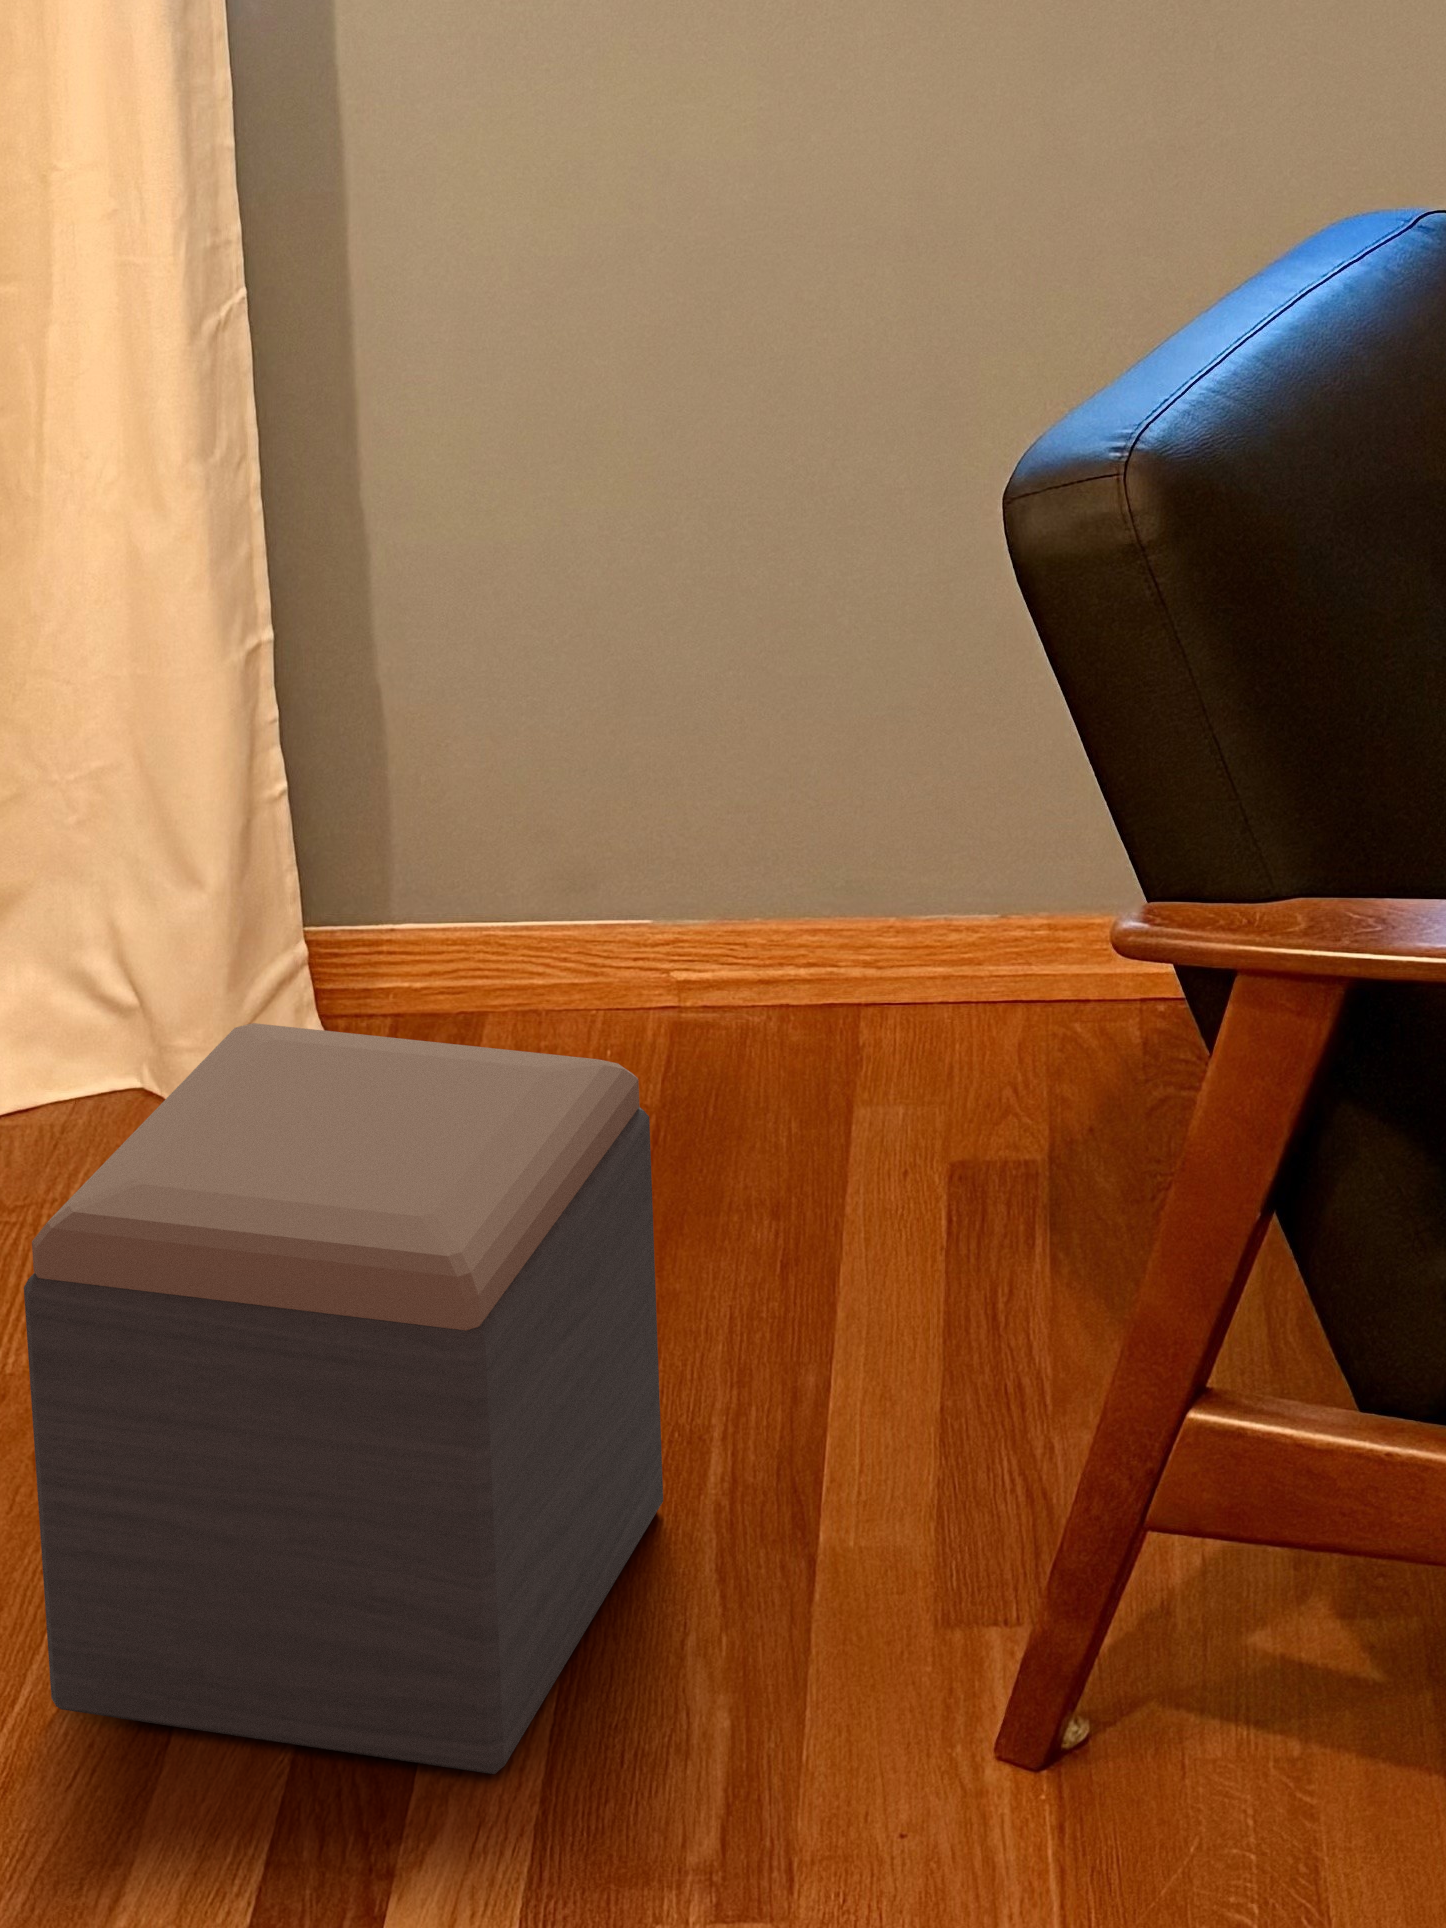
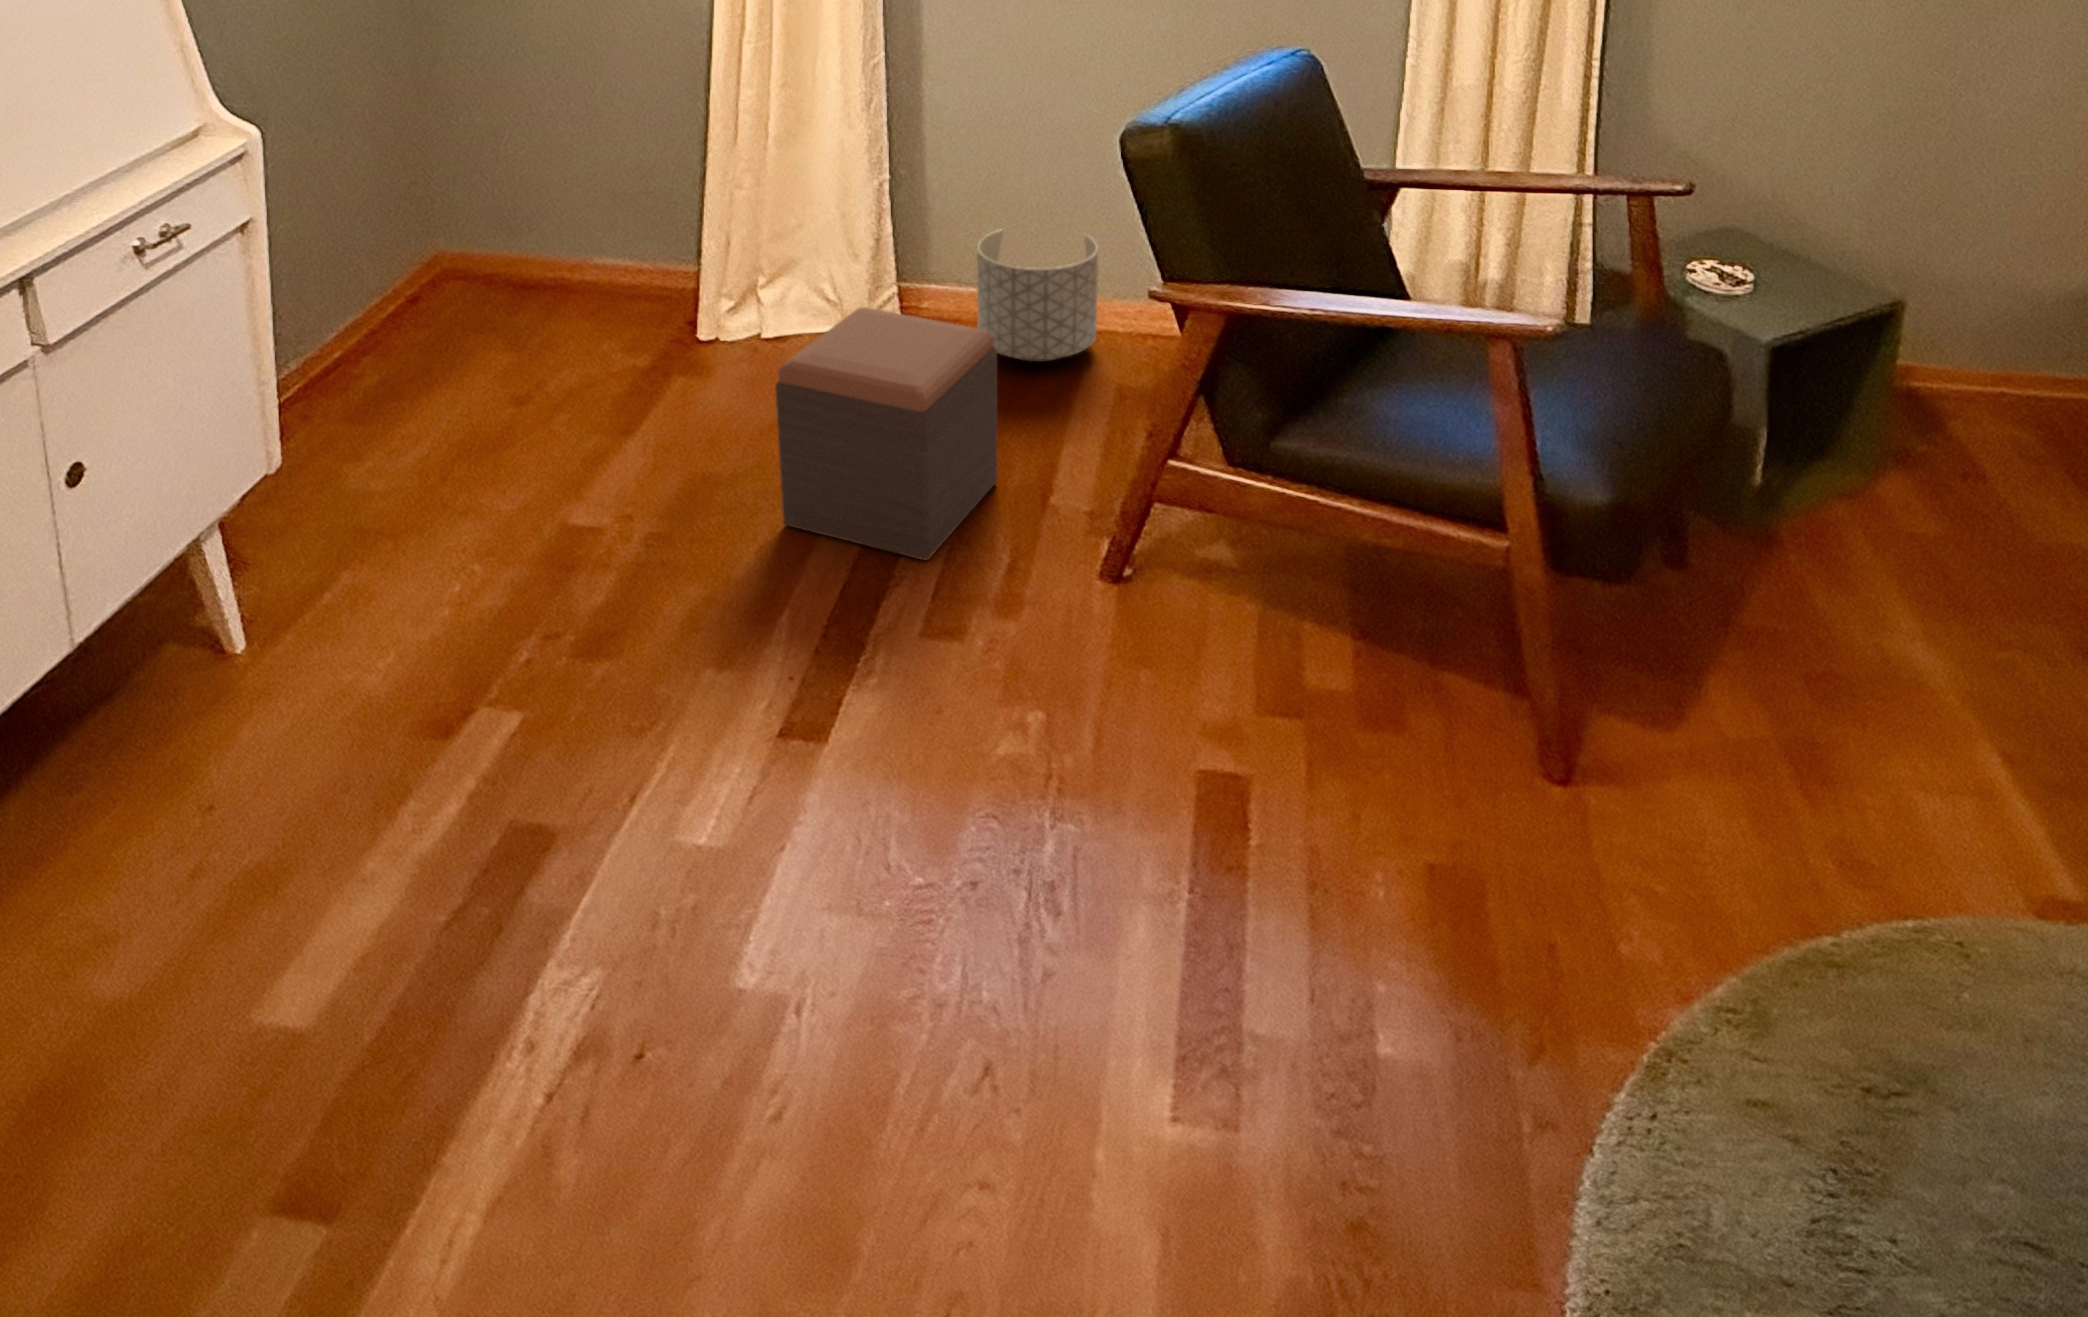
planter: none [532,722,879,1123] -> present [977,230,1098,362]

